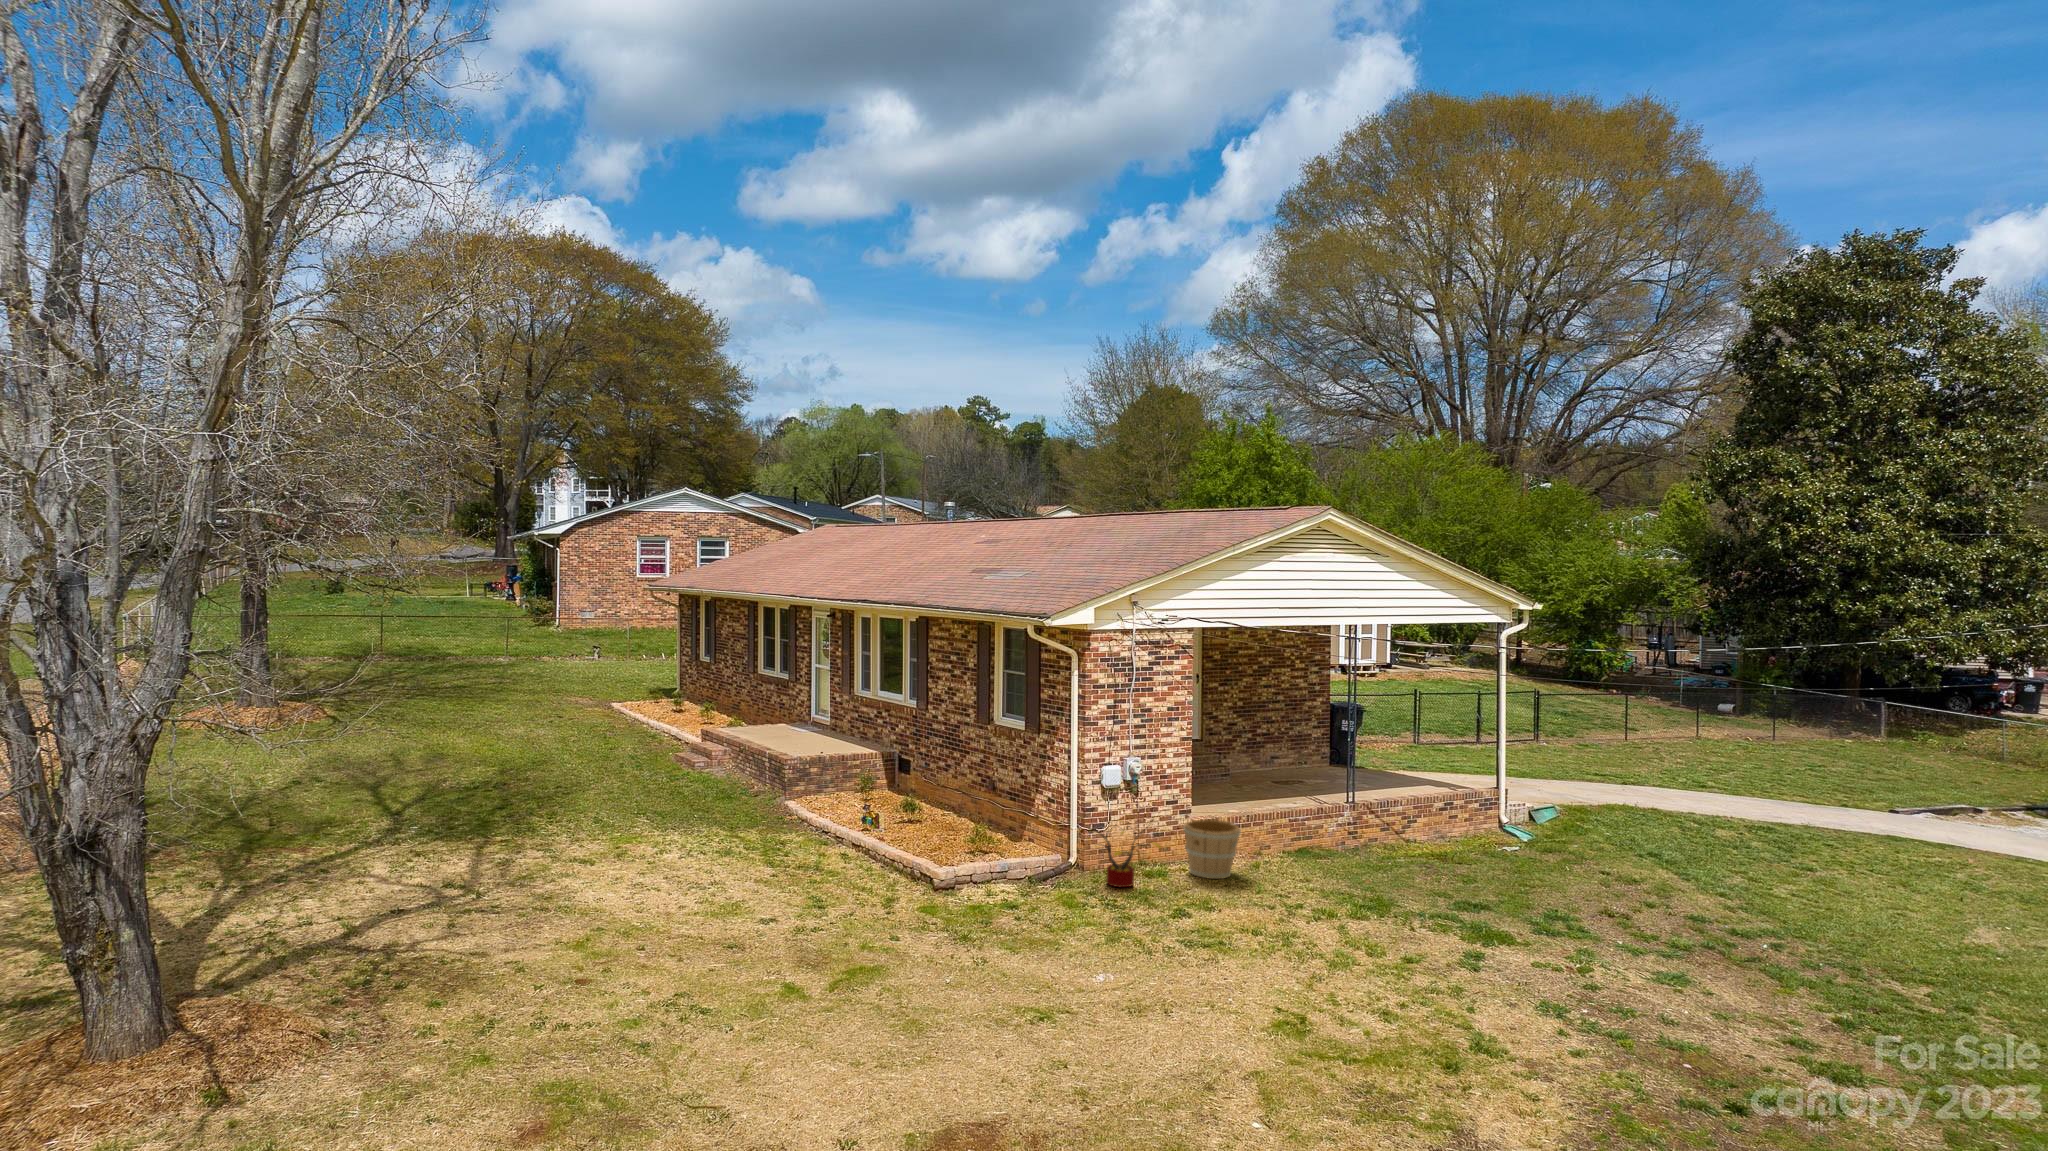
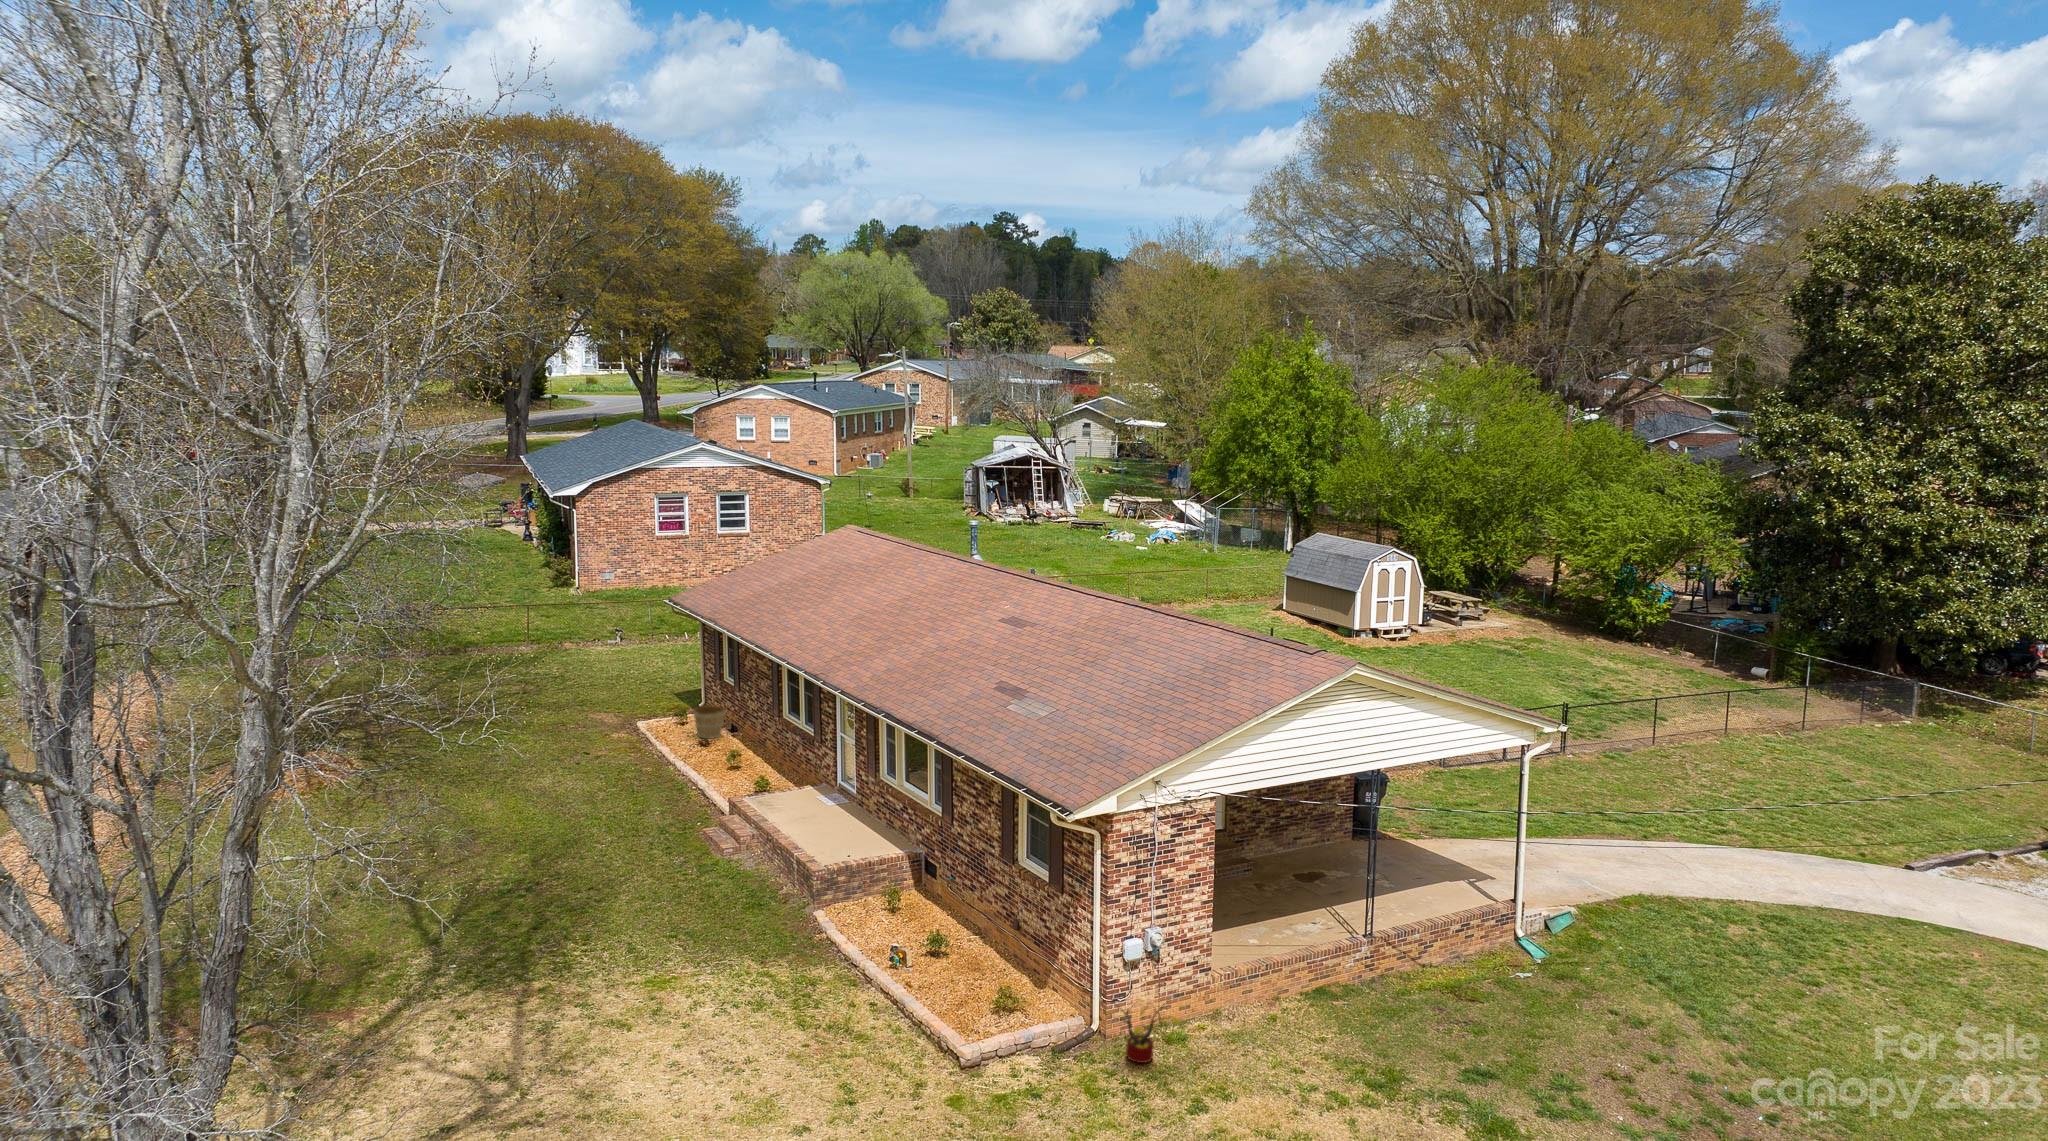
wooden bucket: present [1183,819,1241,879] -> present [693,705,726,739]

